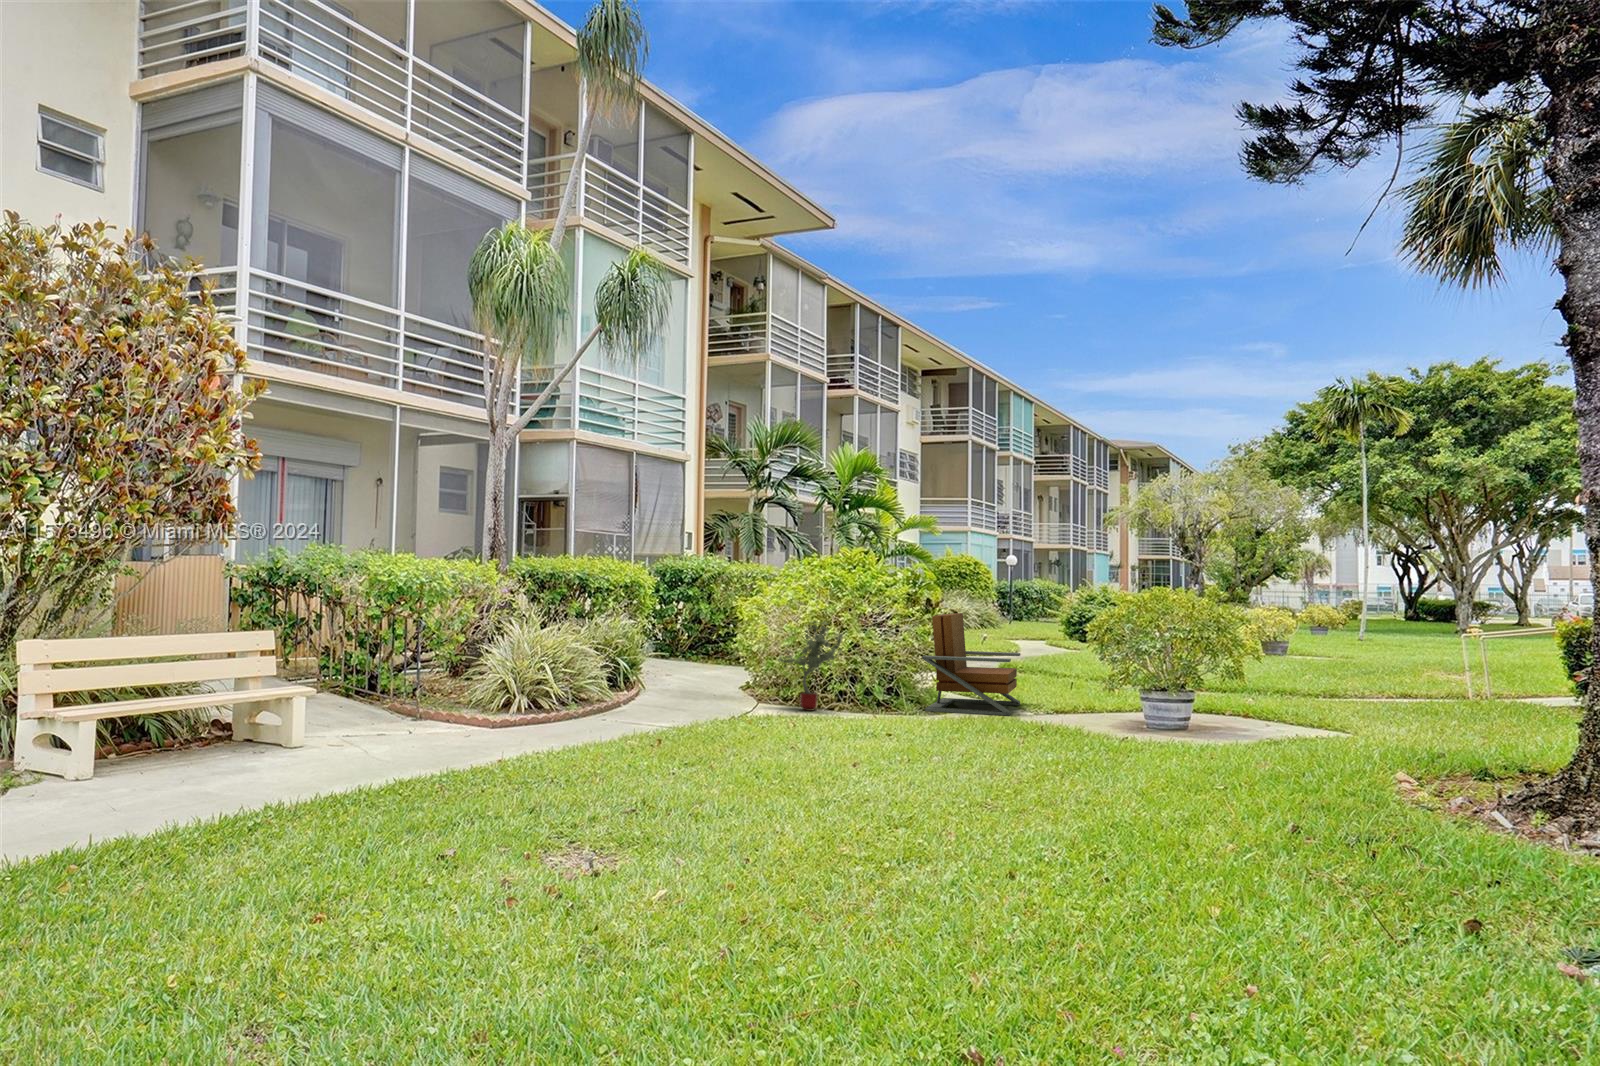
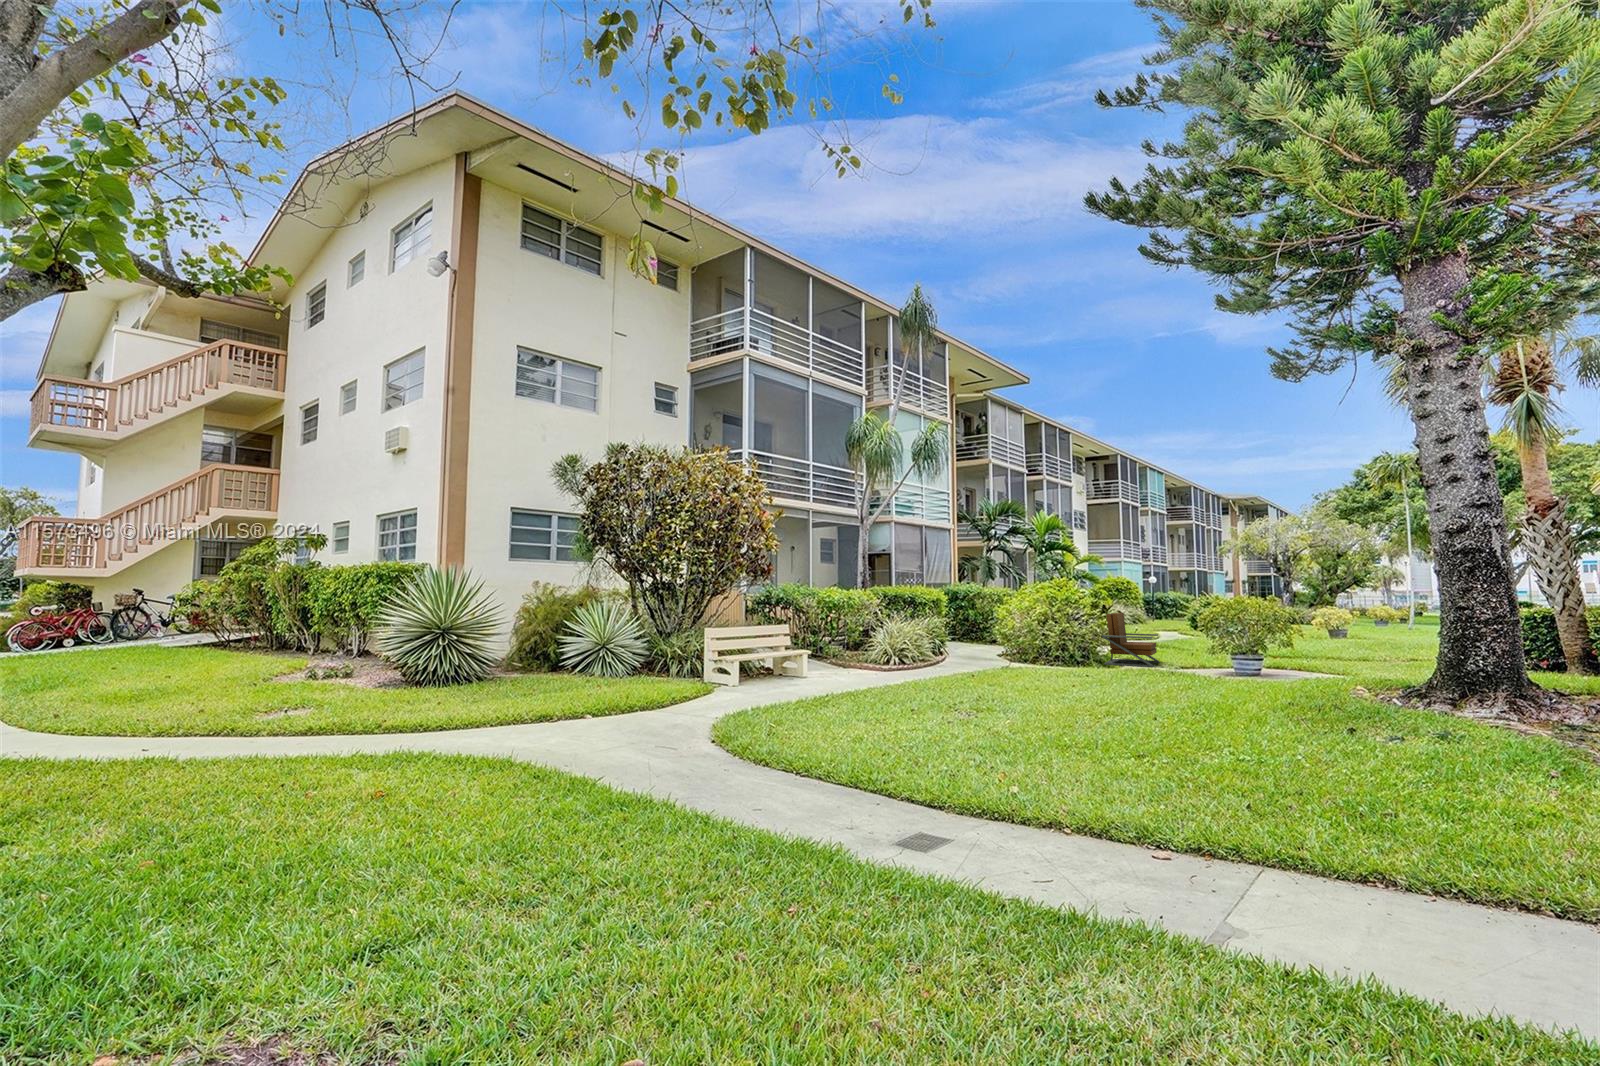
potted tree: present [779,622,843,711] -> none [1022,617,1059,663]

